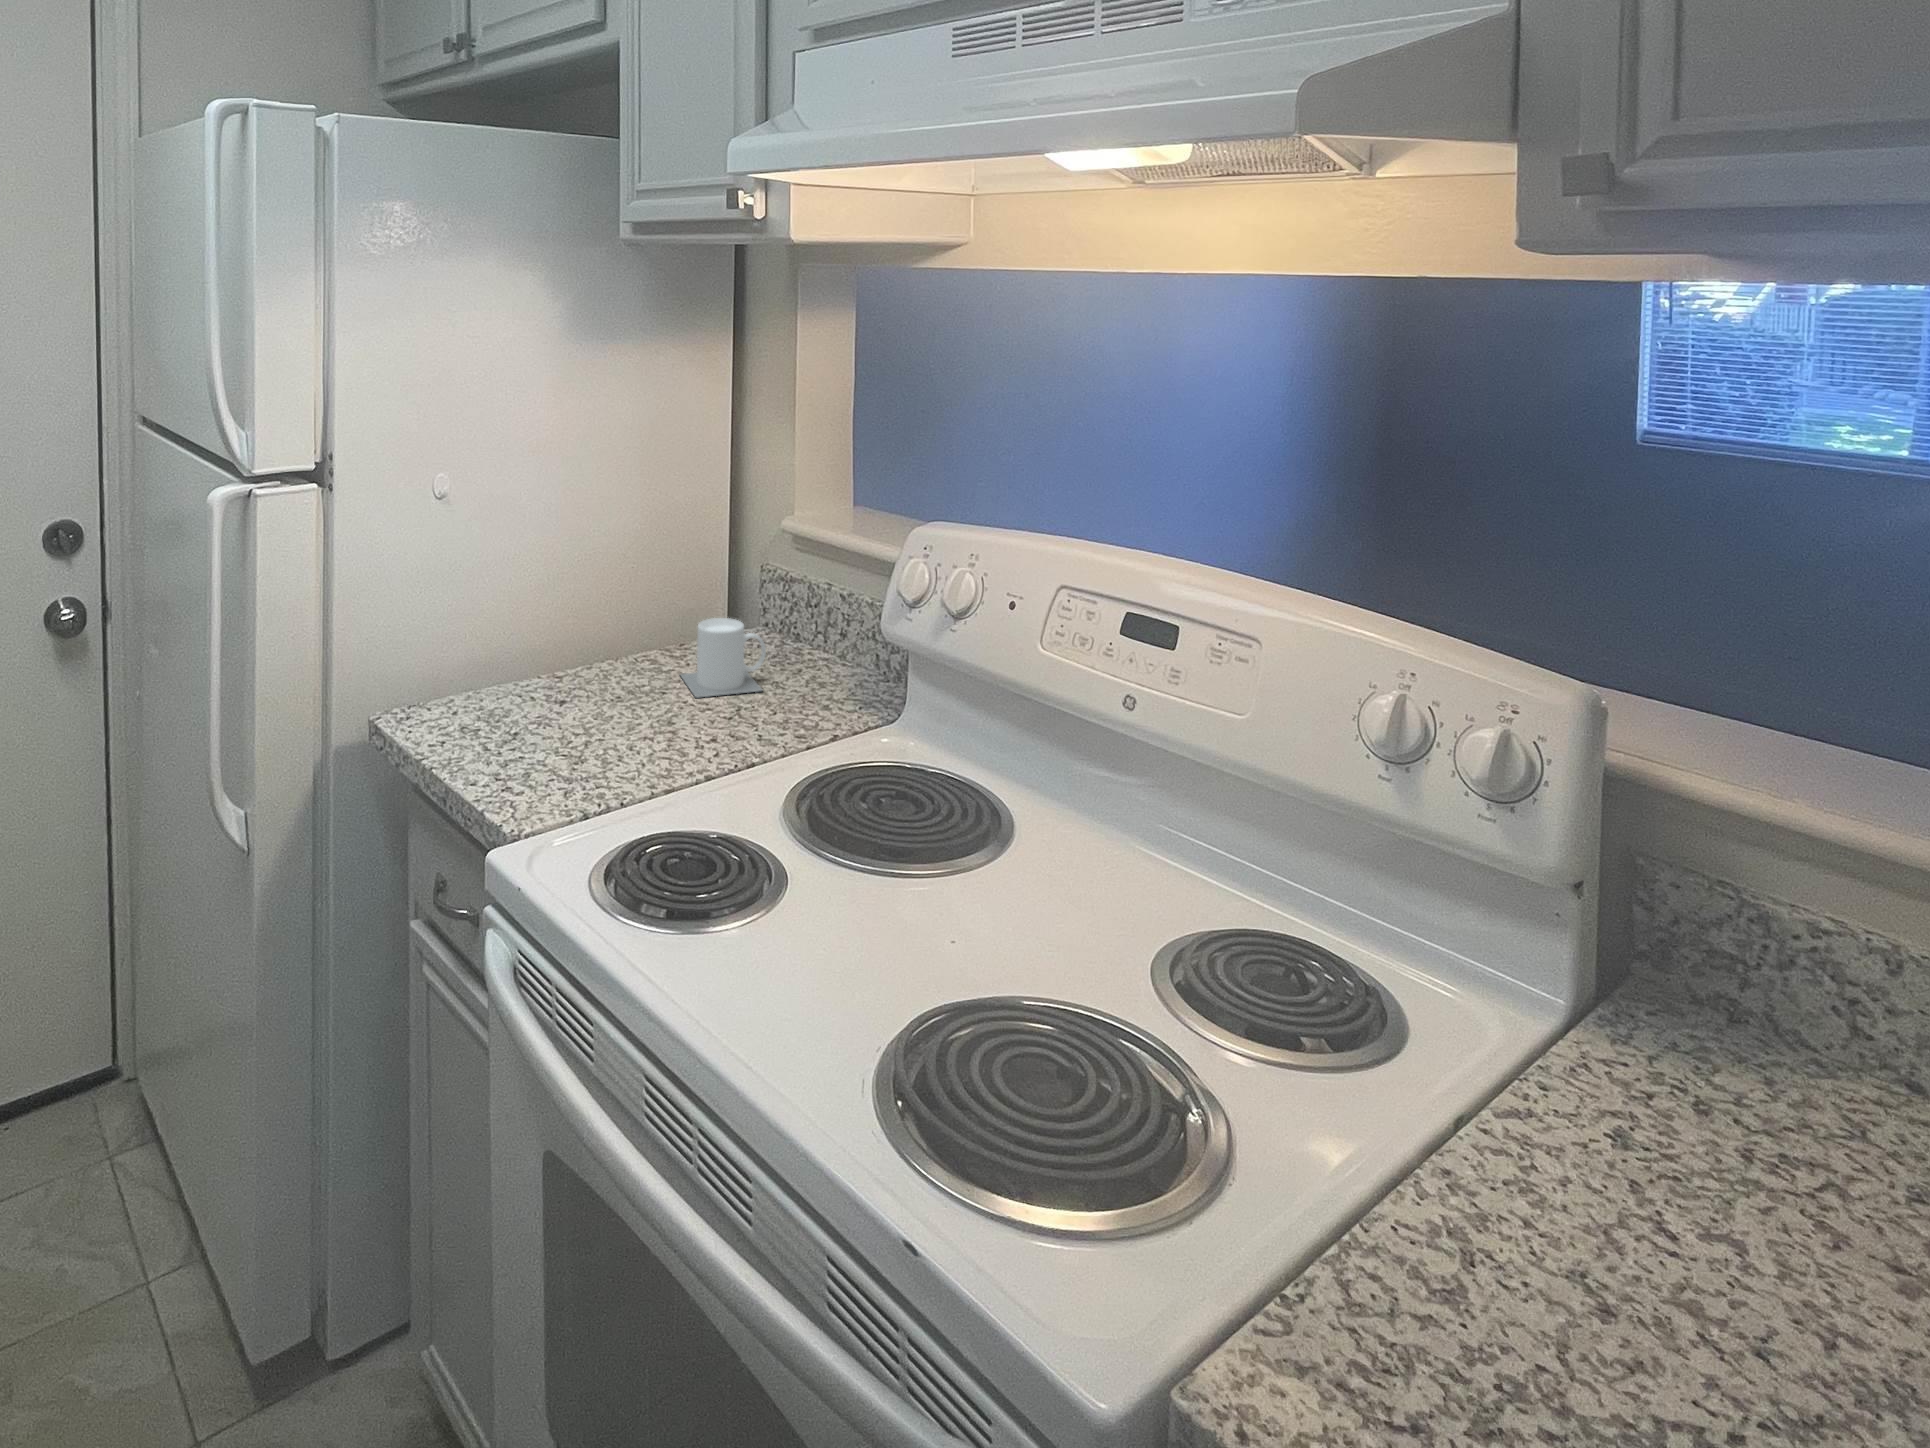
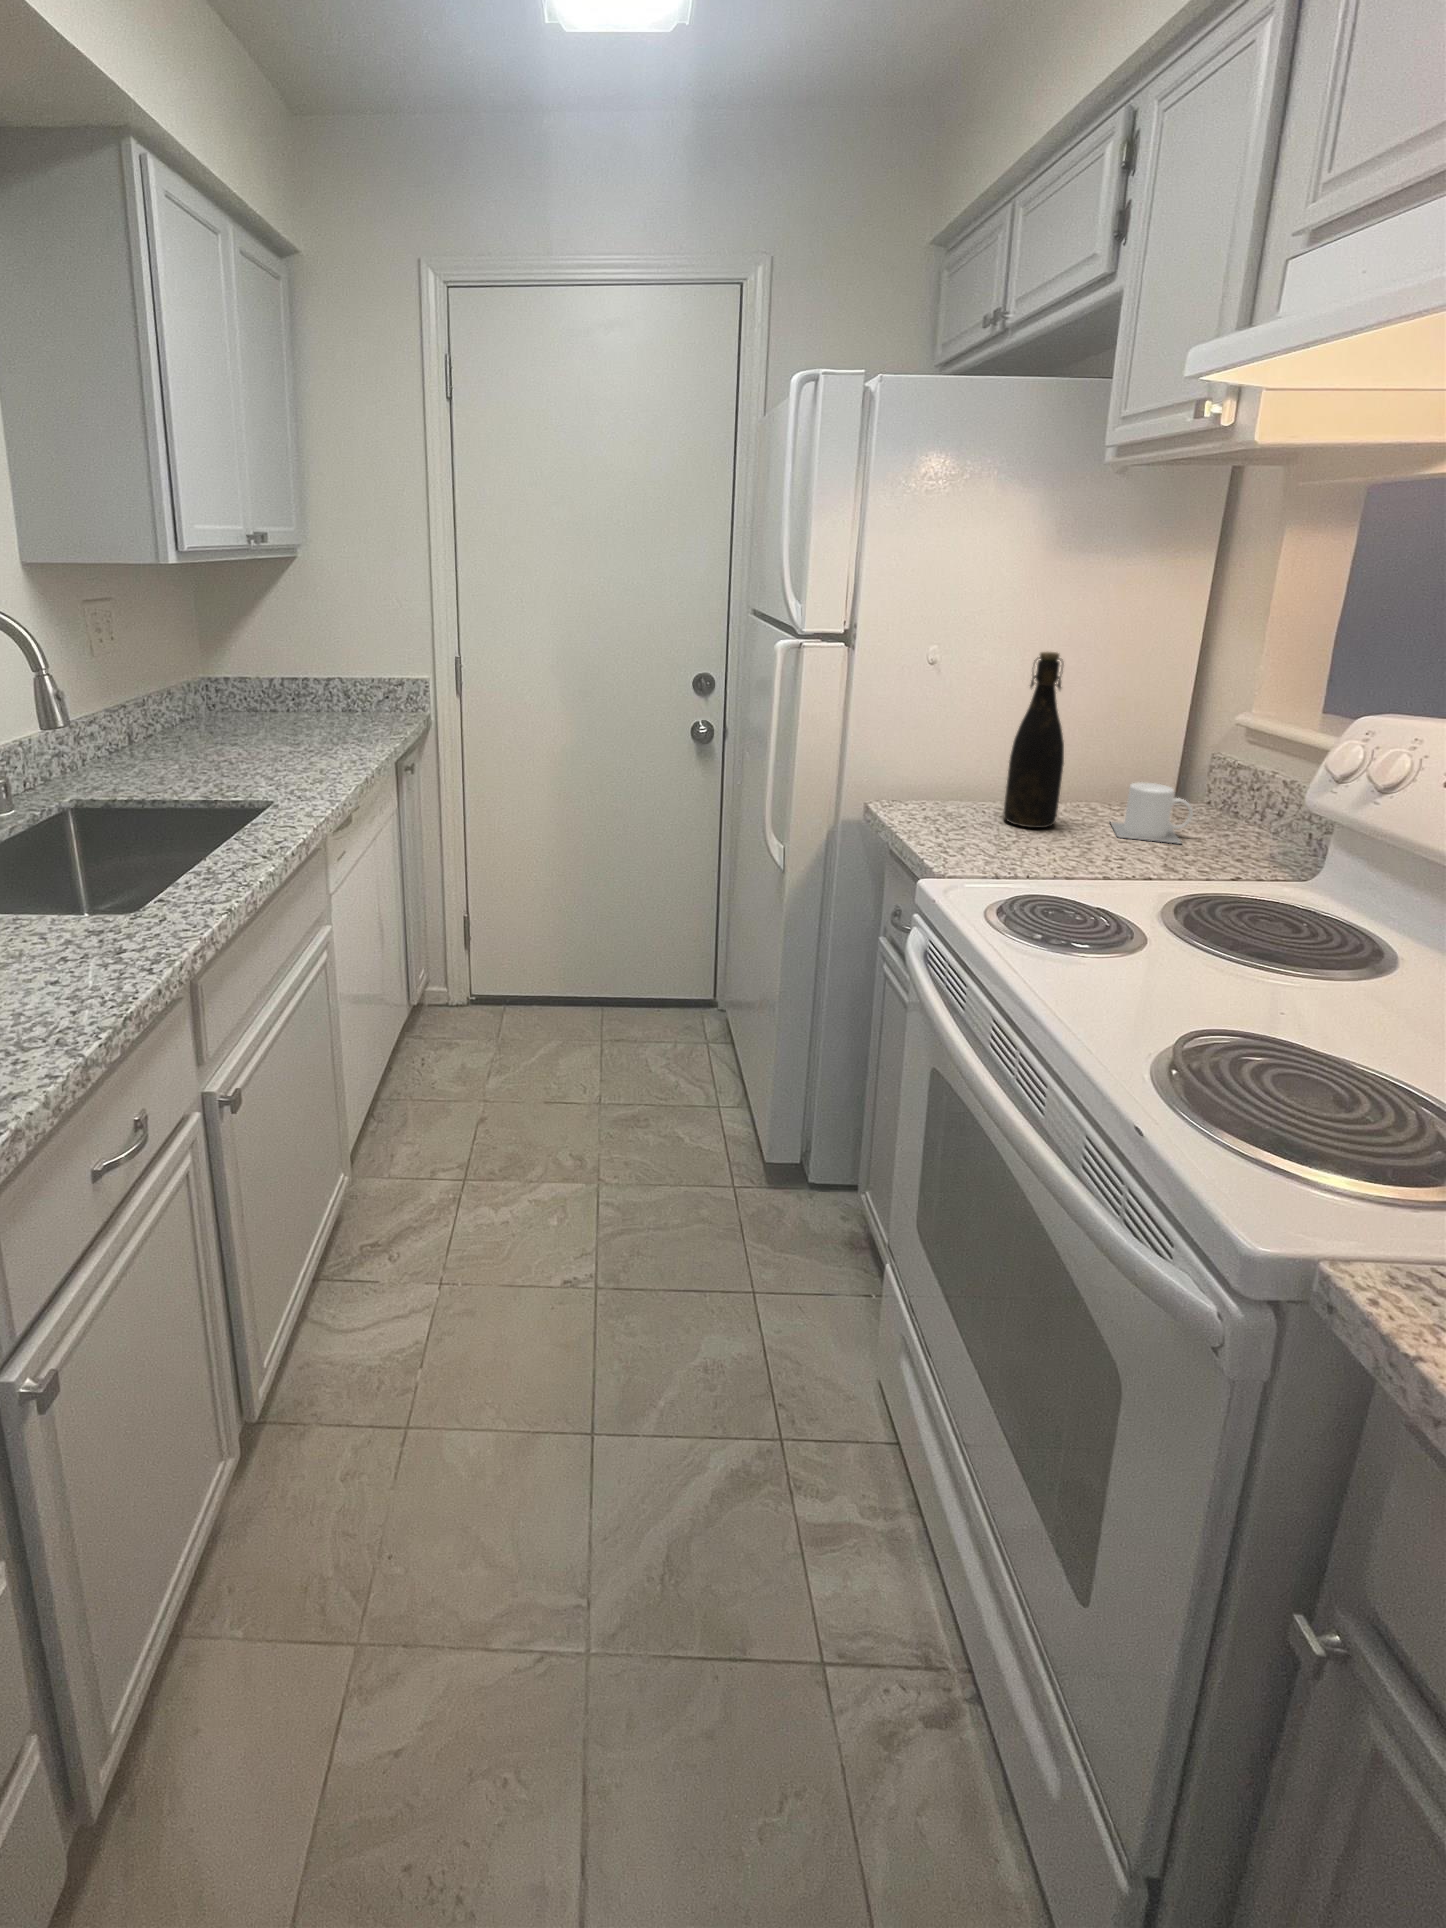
bottle: none [559,471,624,708] -> present [1003,652,1064,828]

